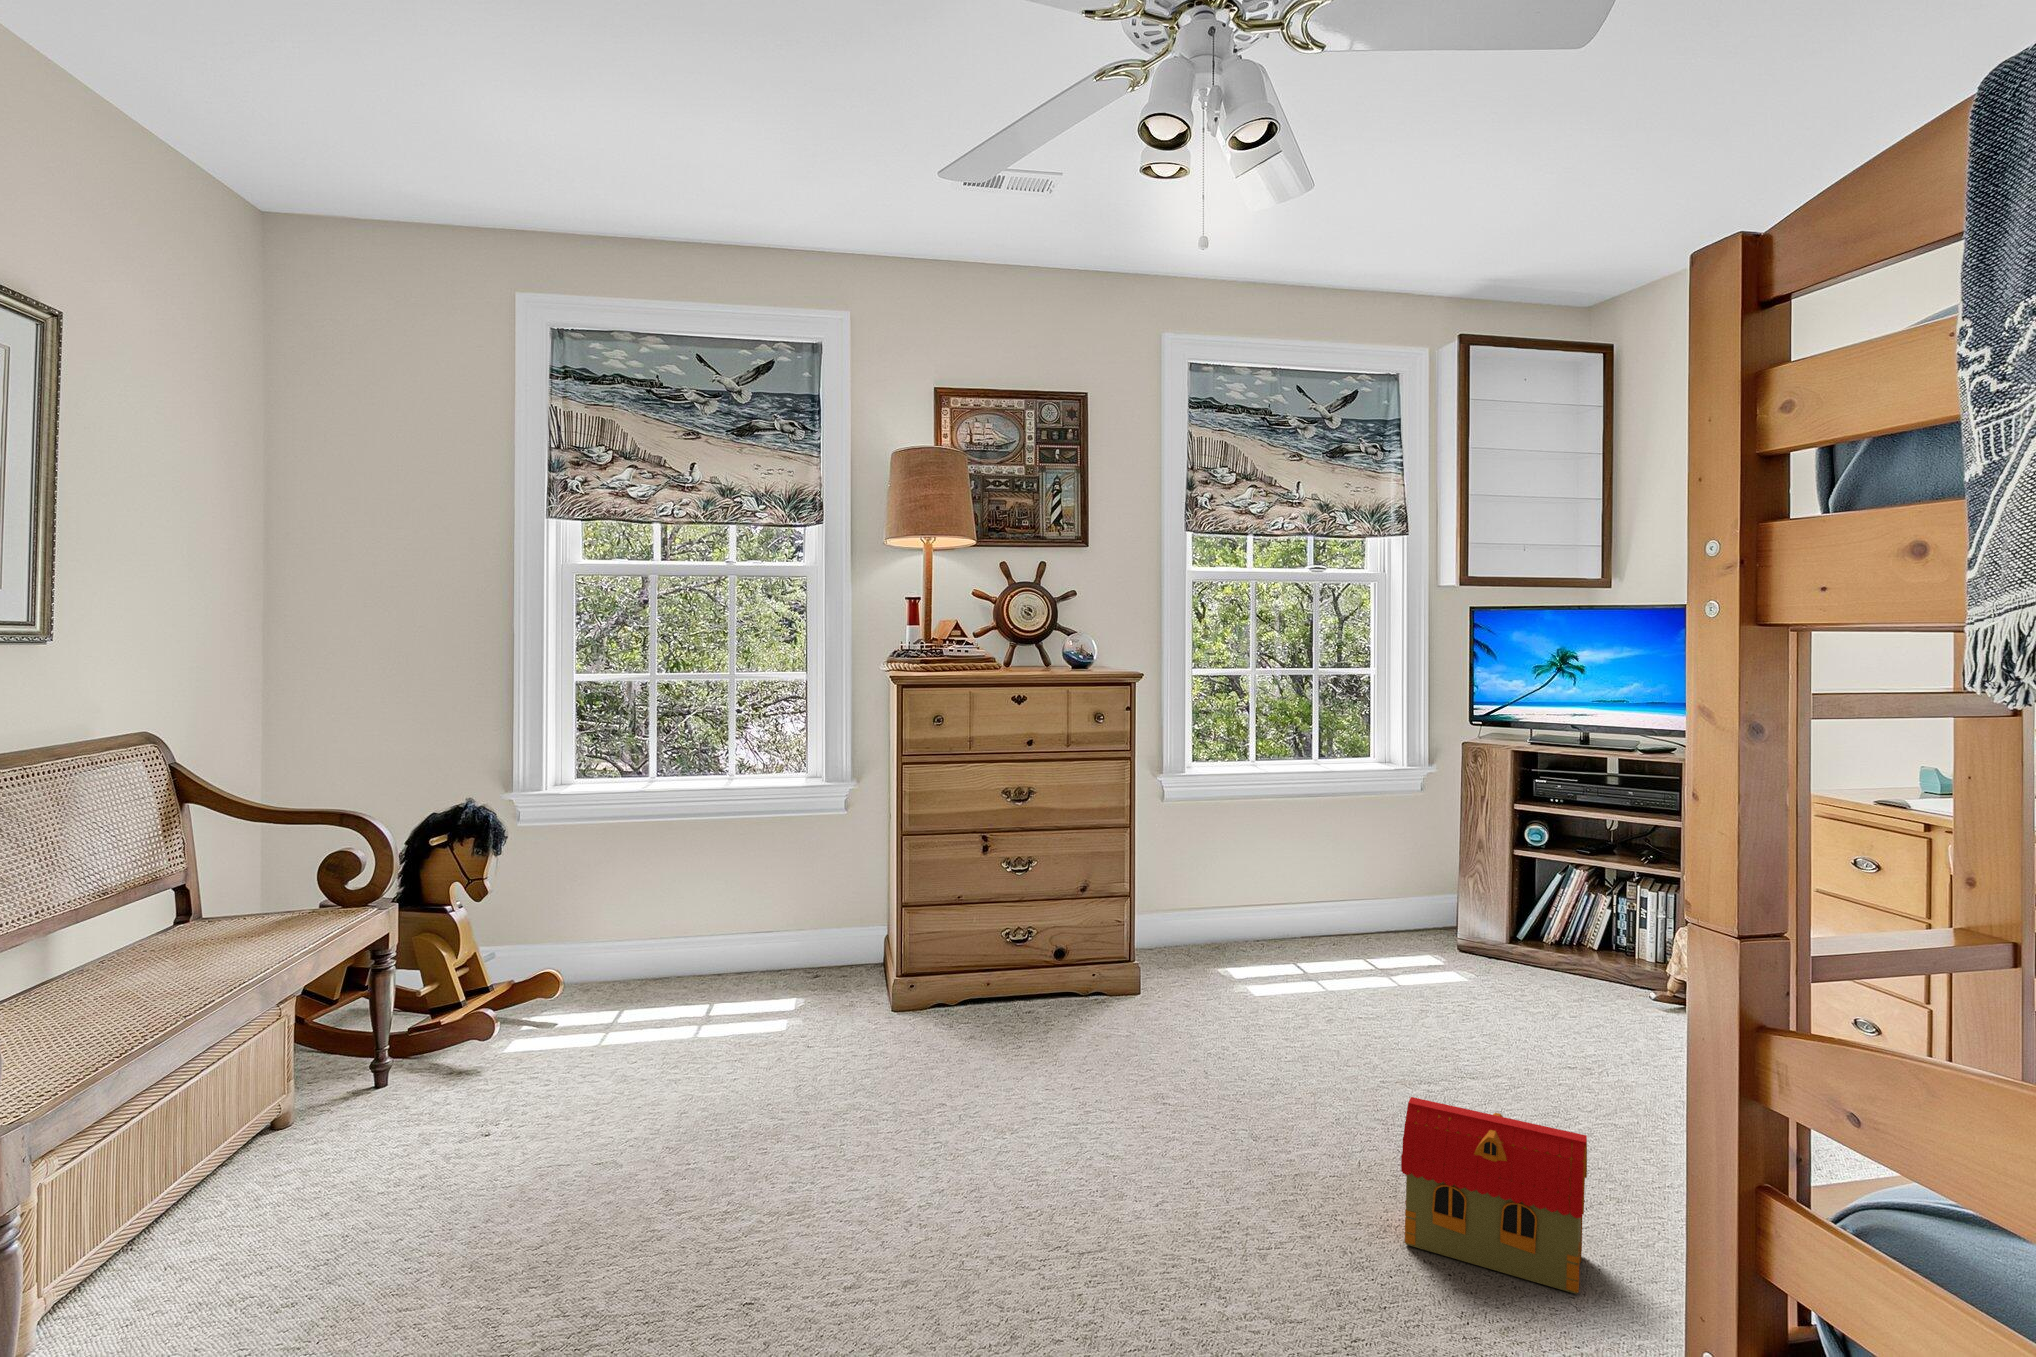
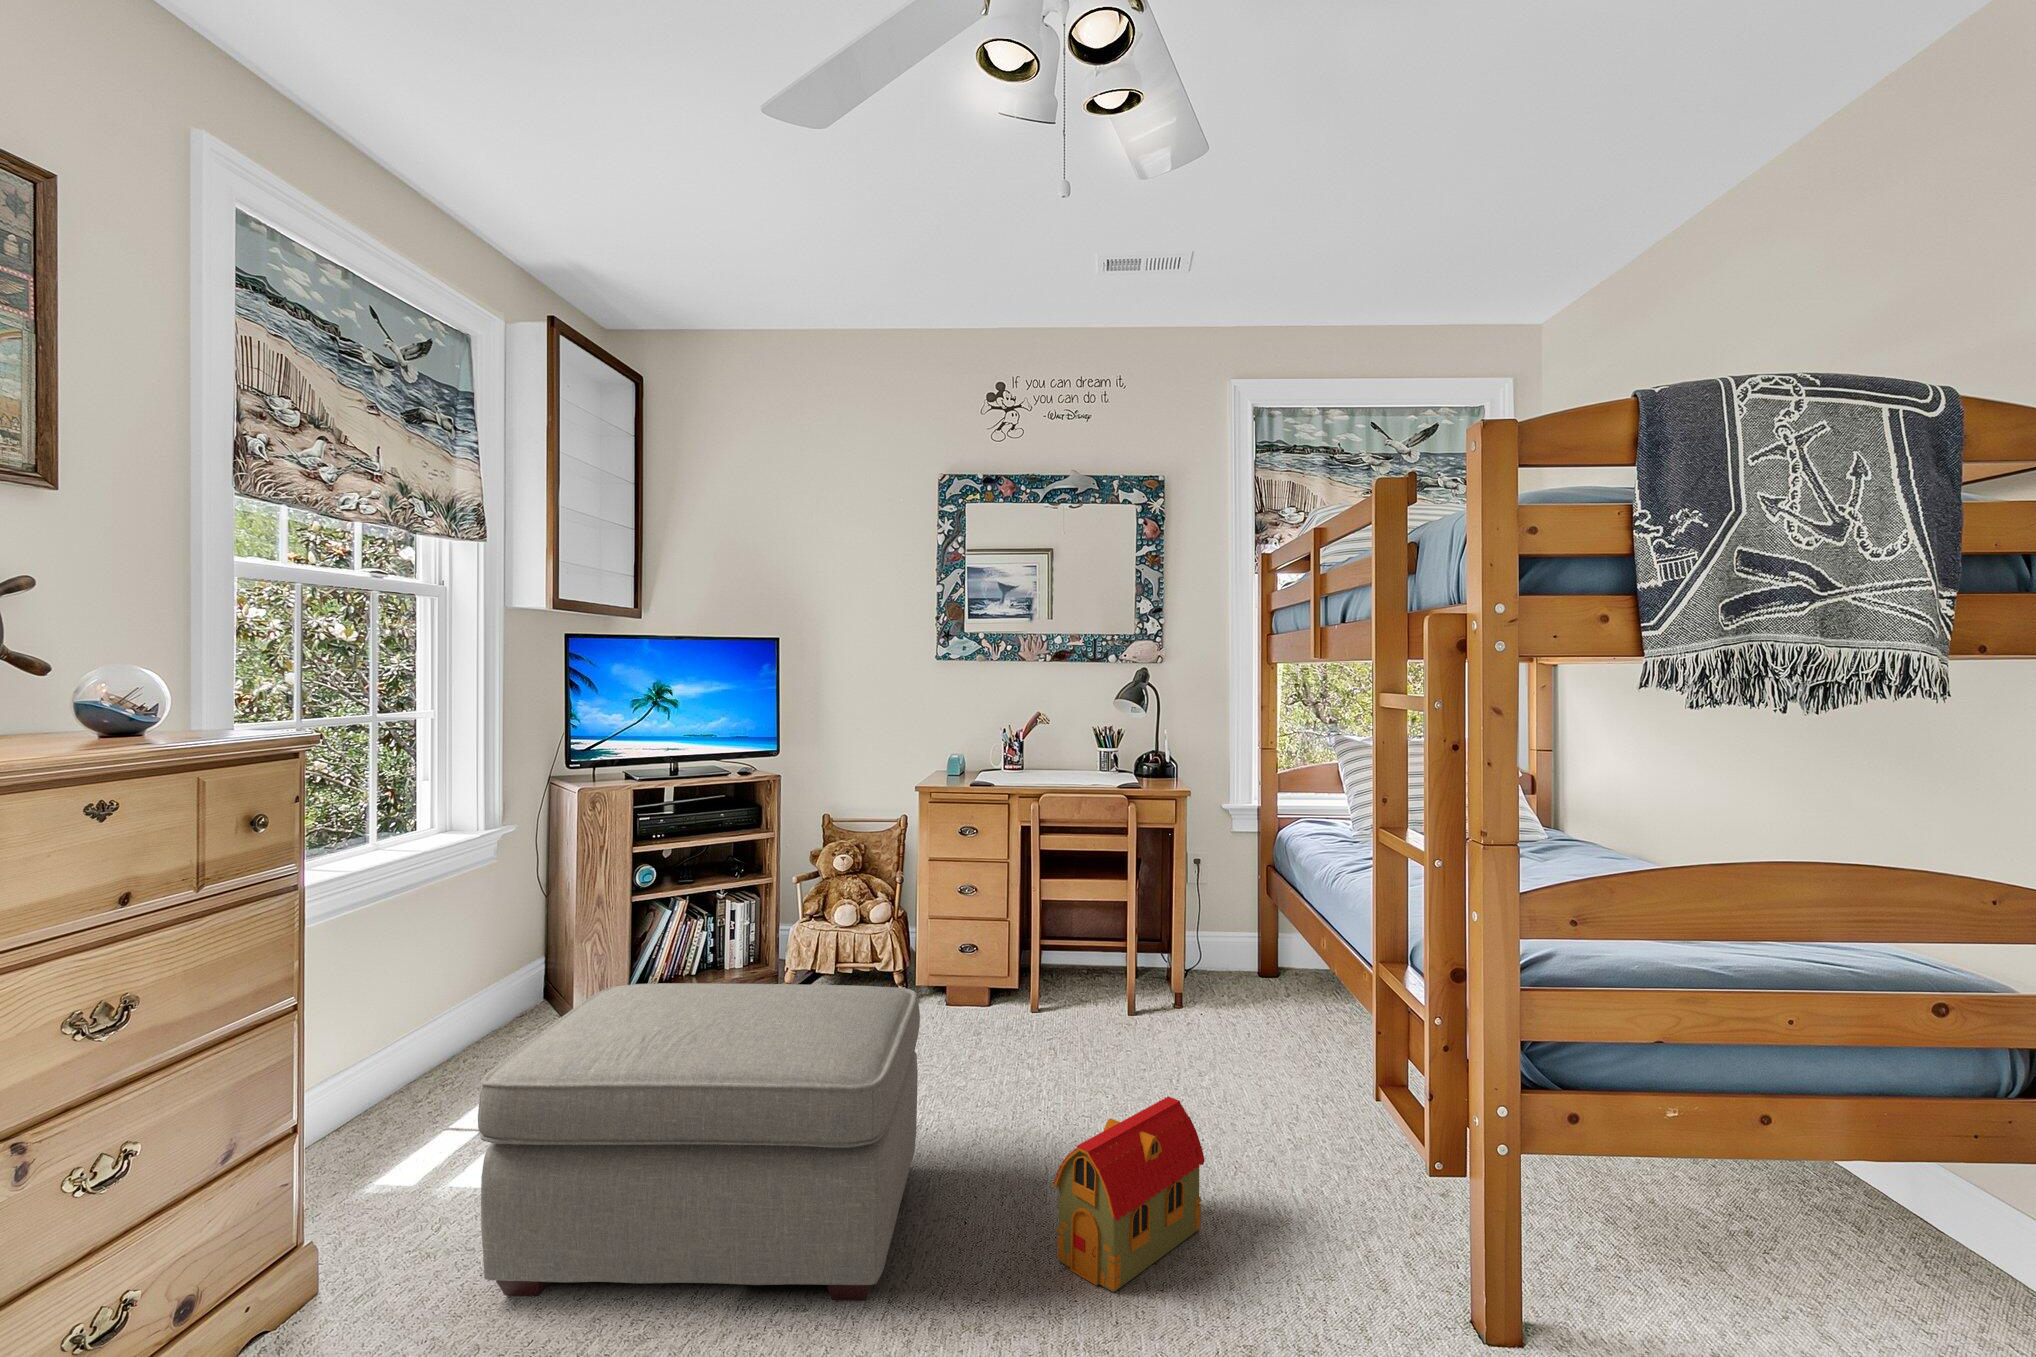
ottoman: none [1157,878,1469,1132] -> present [478,983,920,1301]

